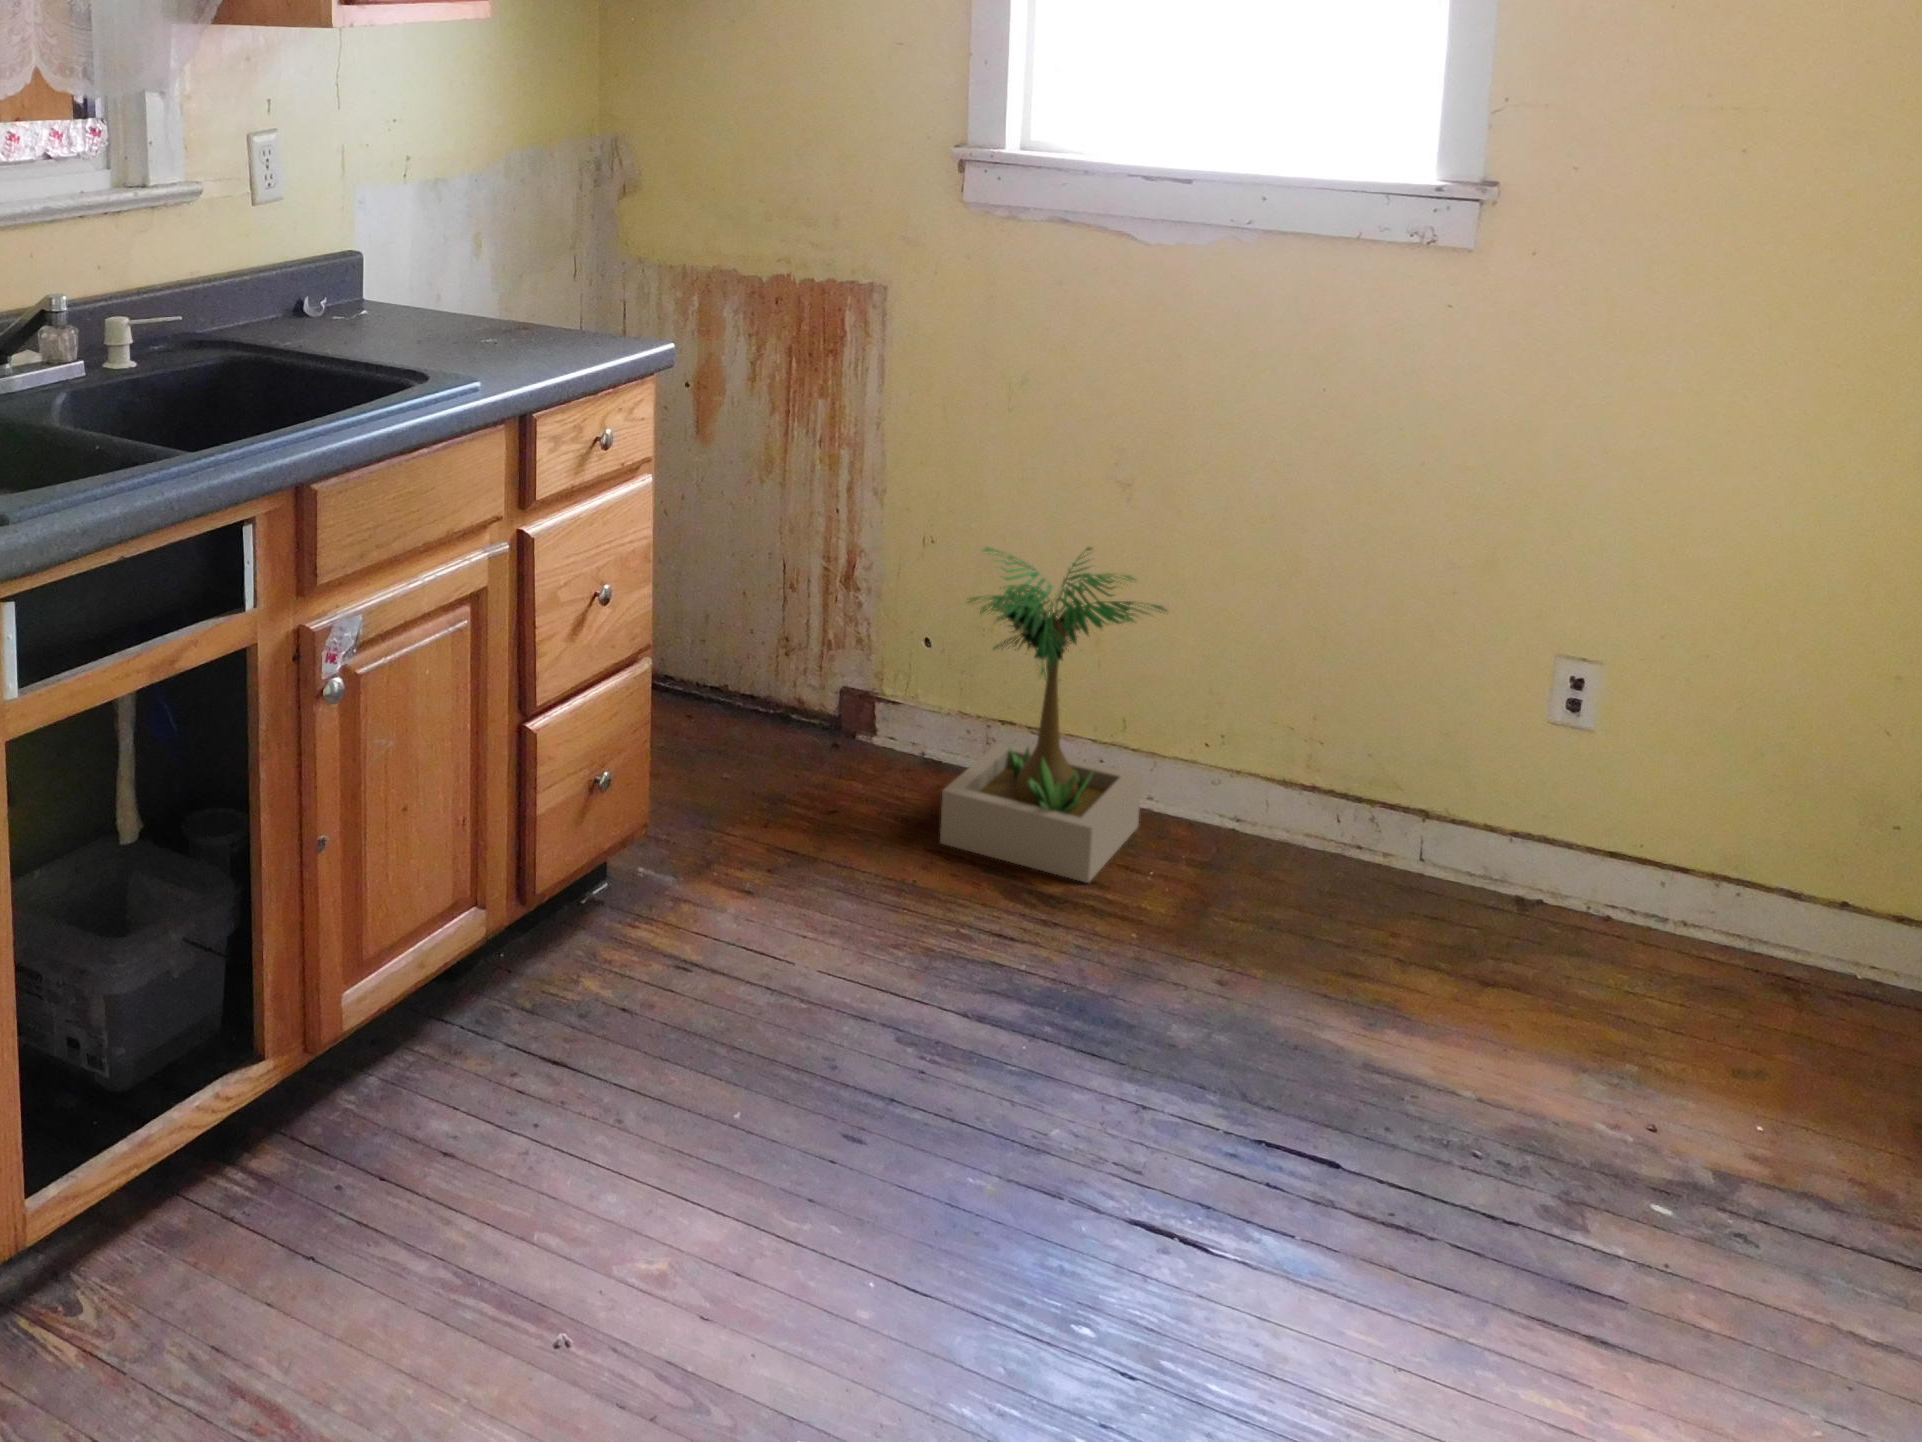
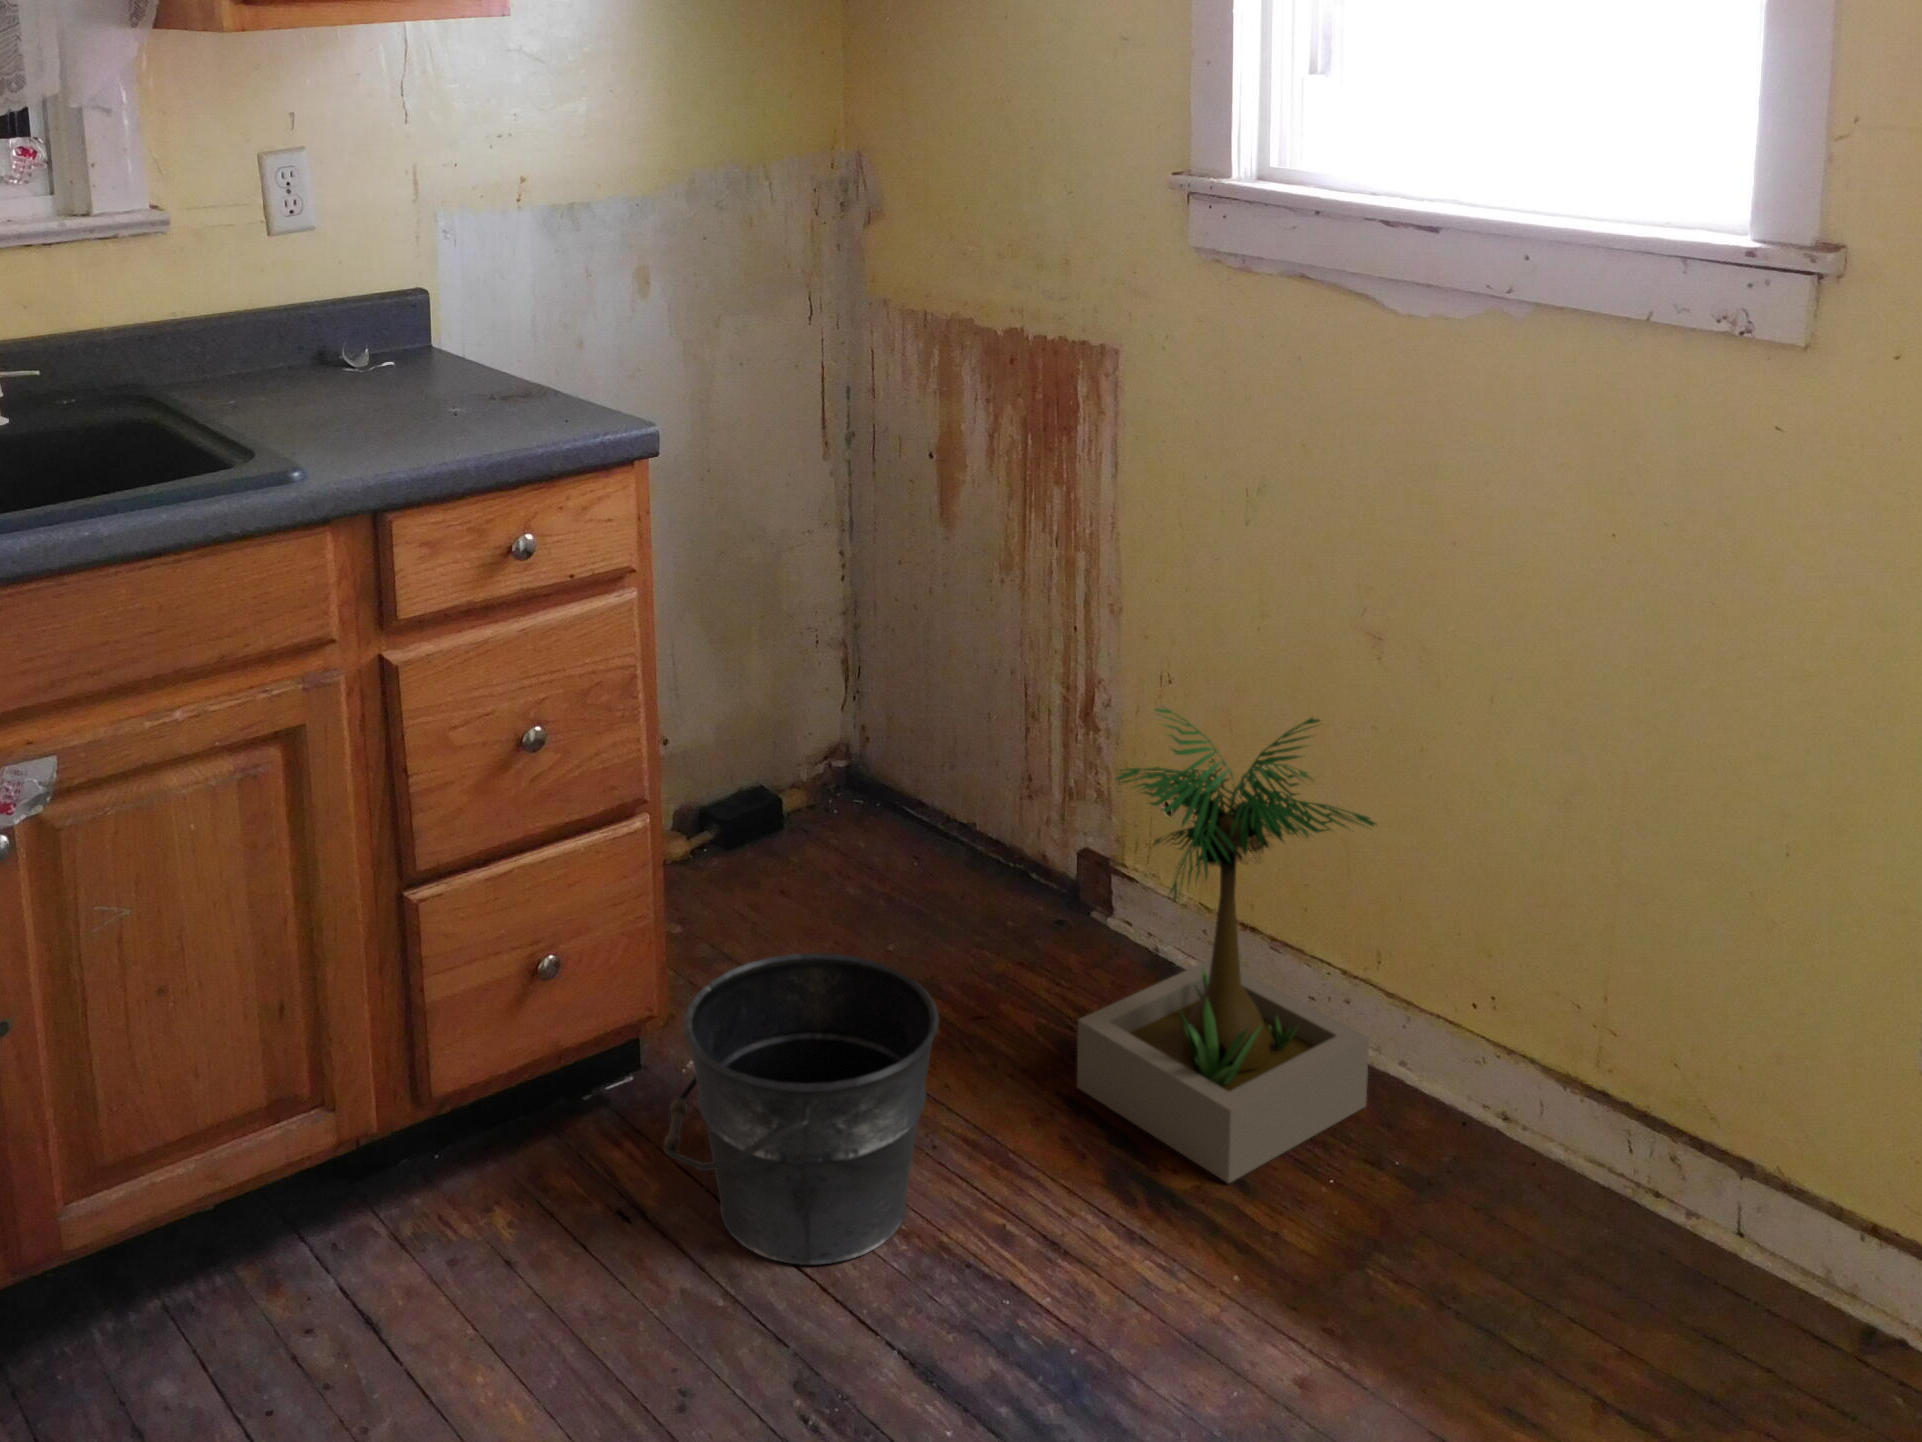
bucket: none [711,751,927,975] -> present [663,953,939,1265]

